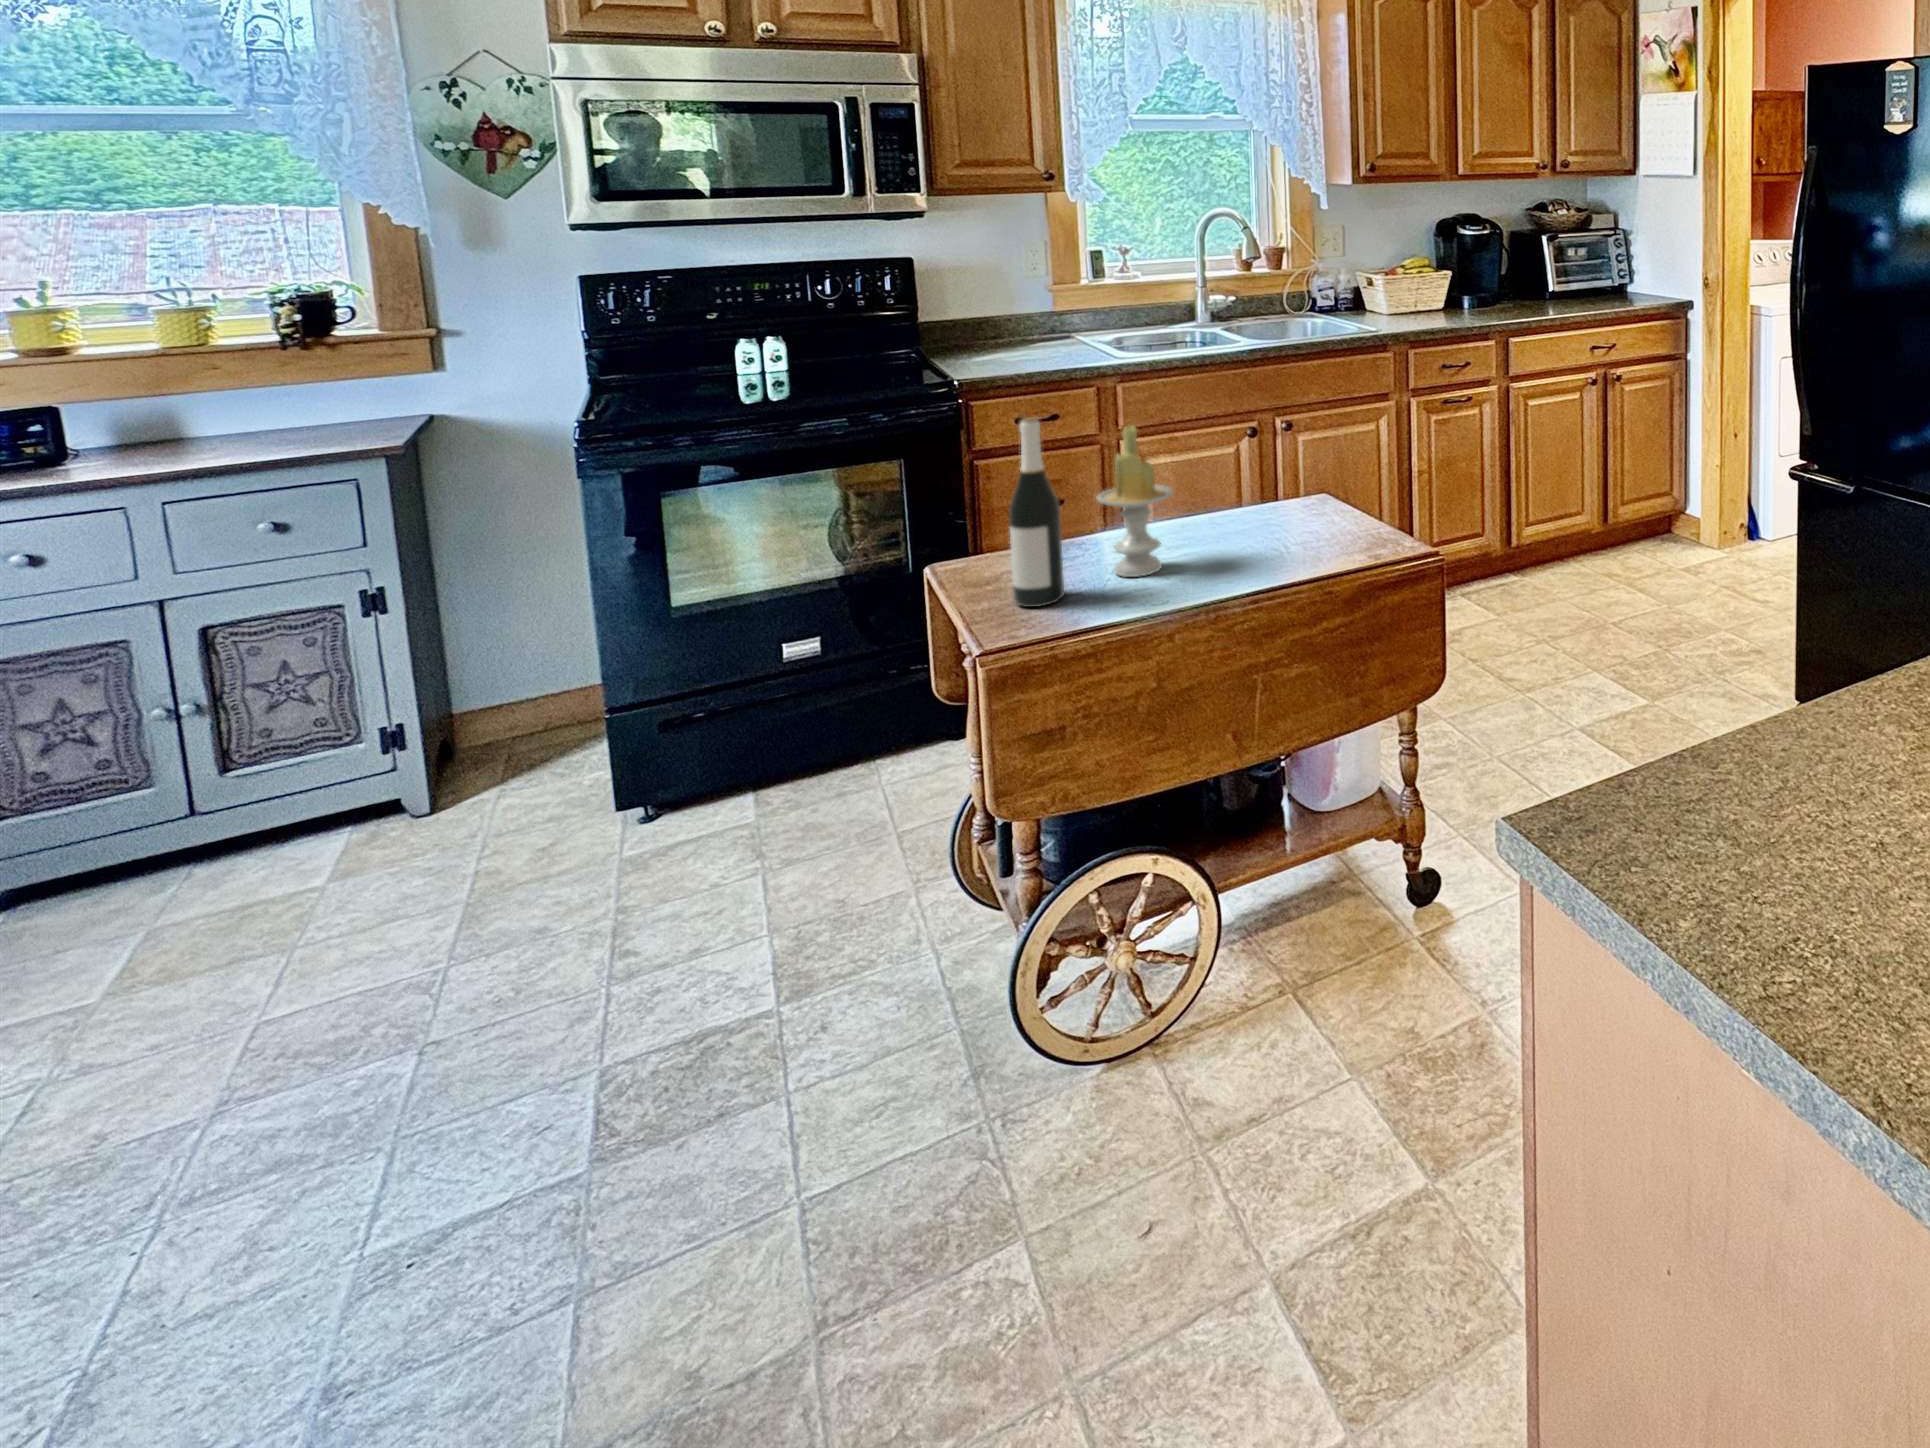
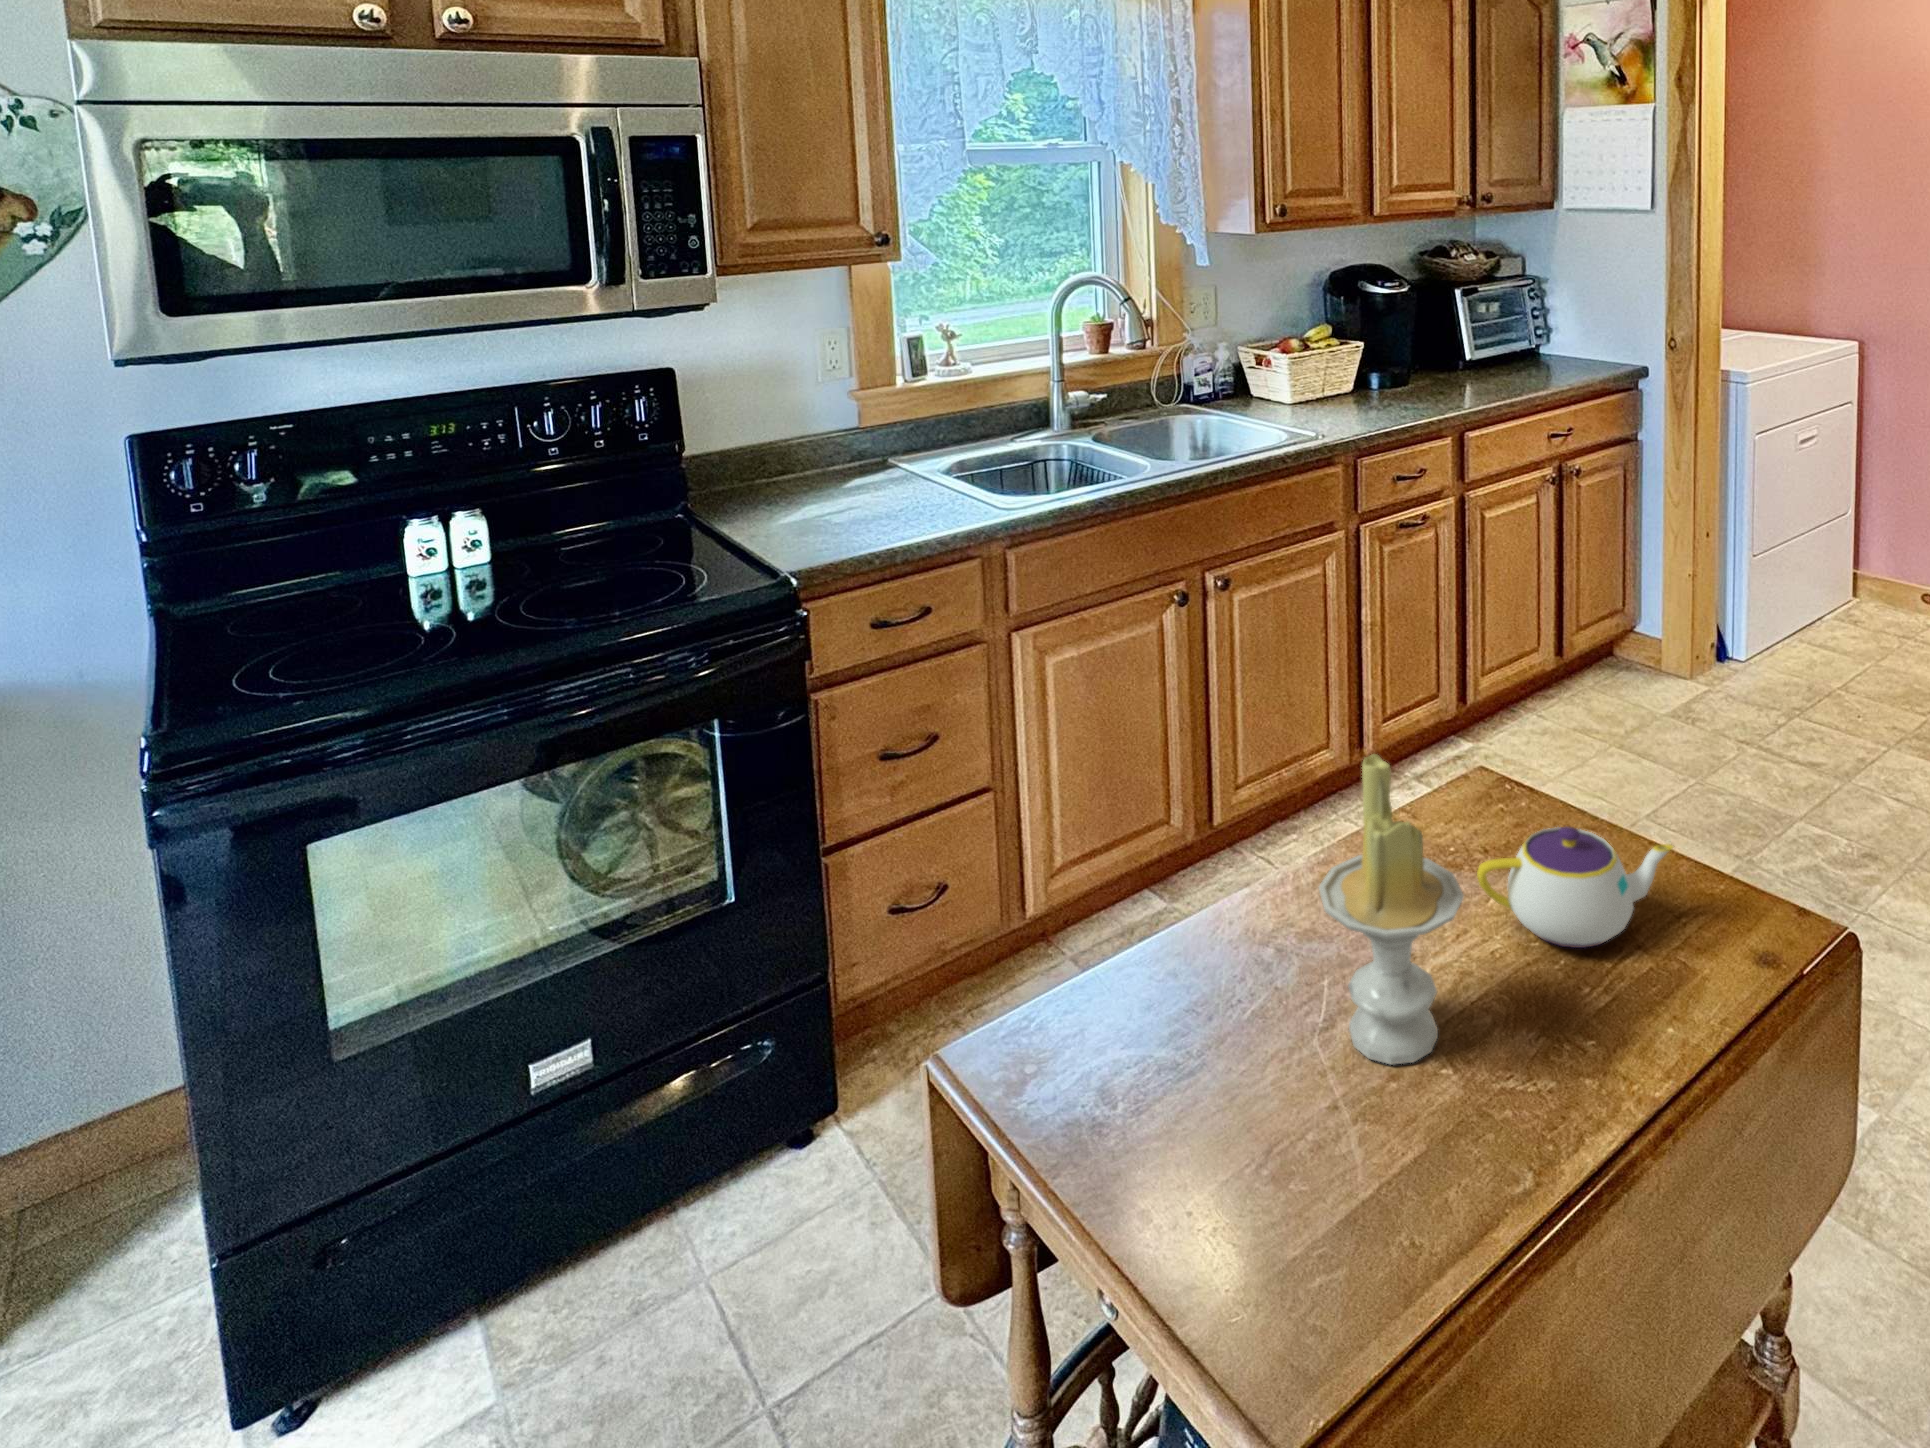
wine bottle: present [1009,417,1064,607] -> none [1223,793,1328,1206]
teapot: none [1222,490,1329,549] -> present [1477,827,1673,948]

